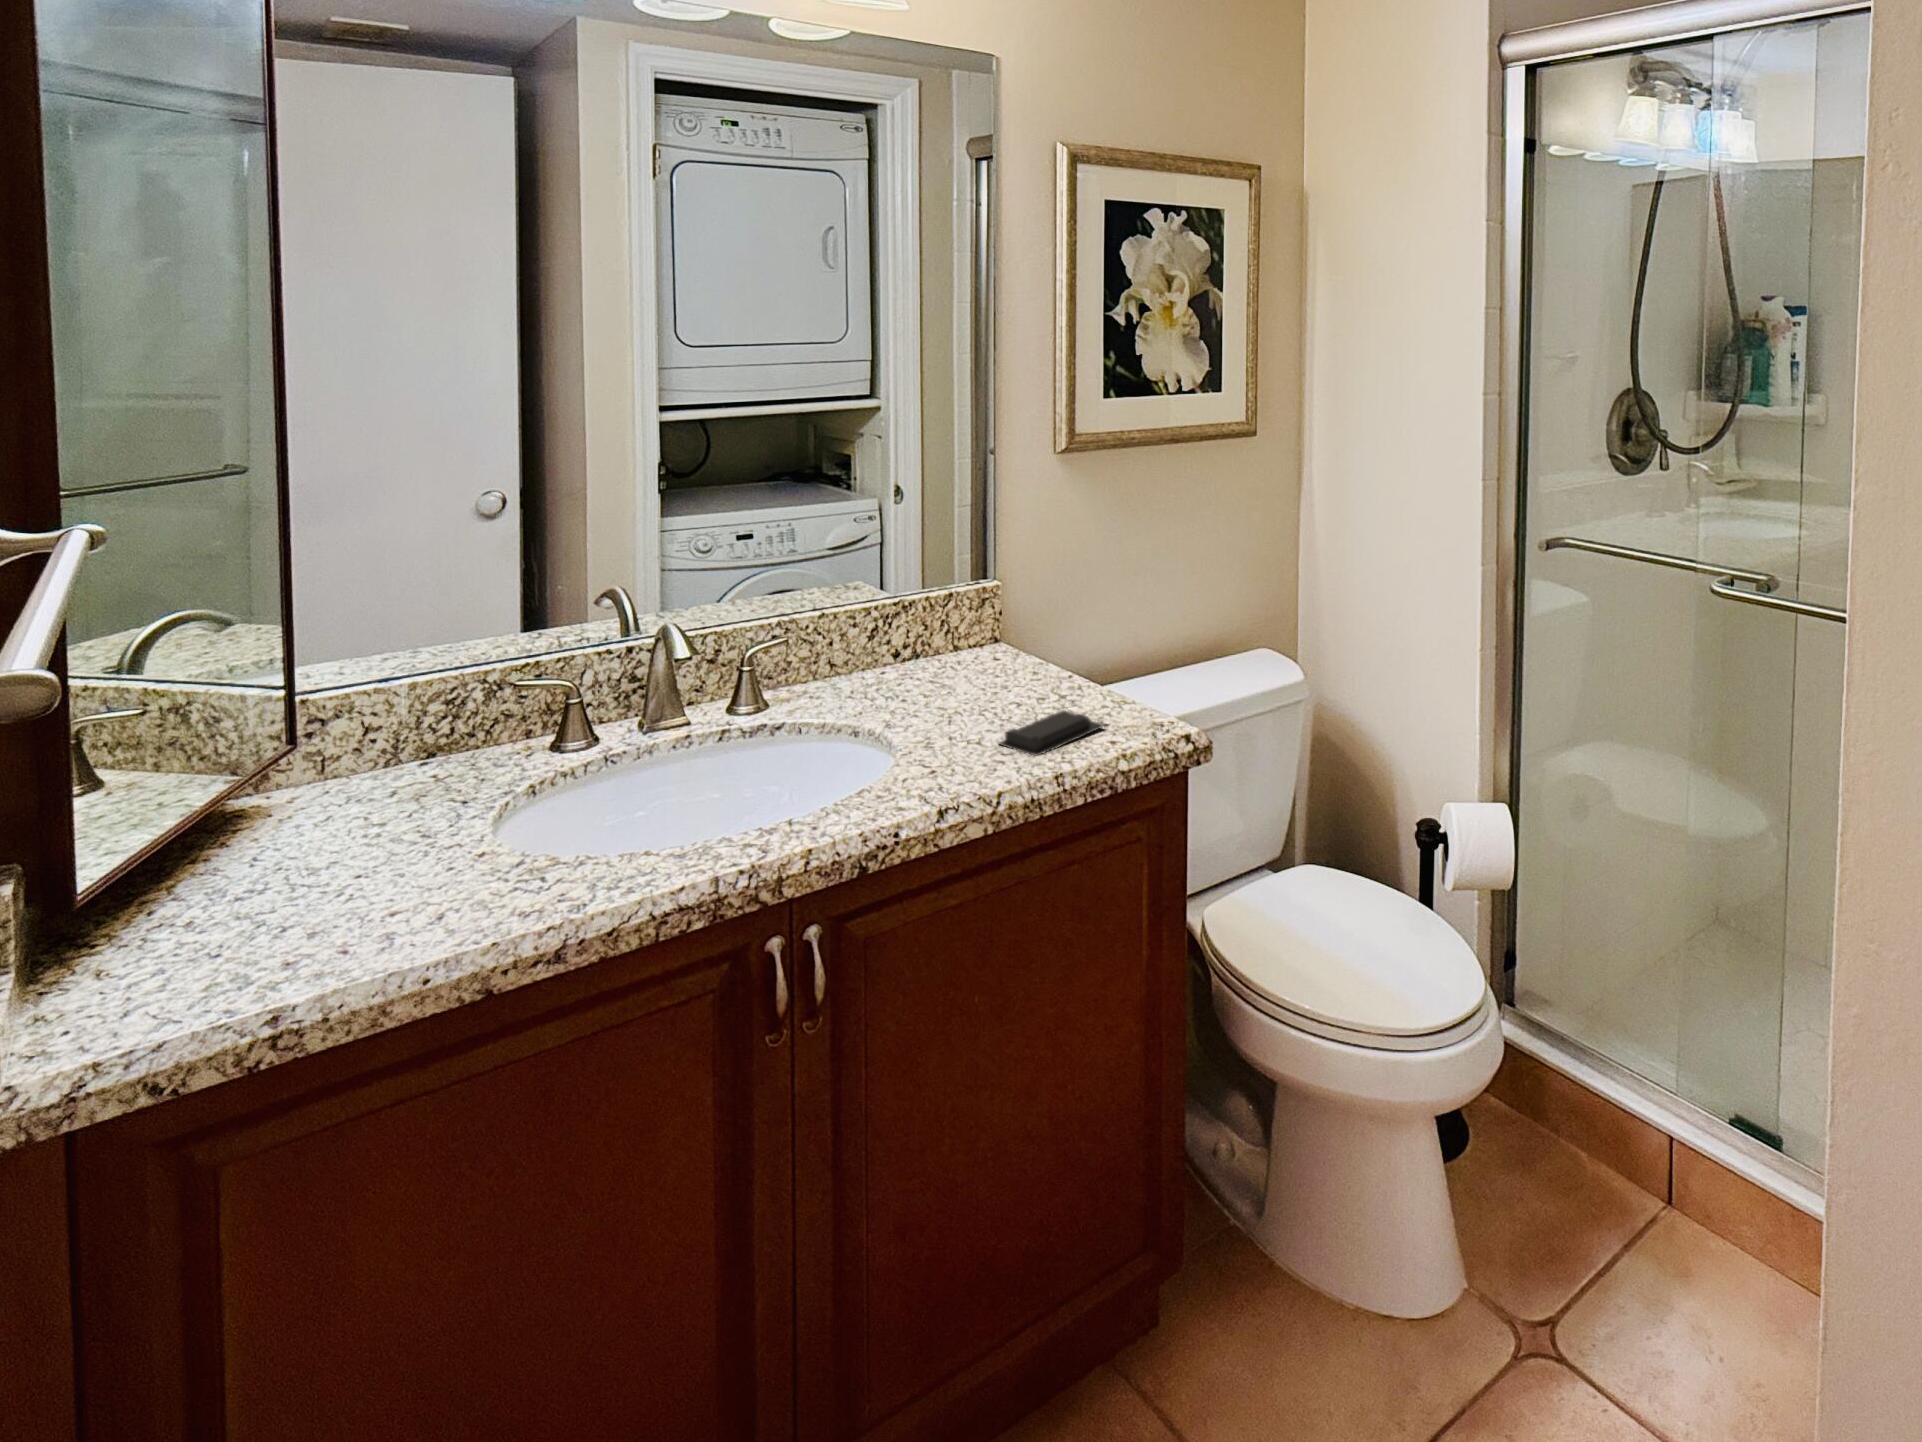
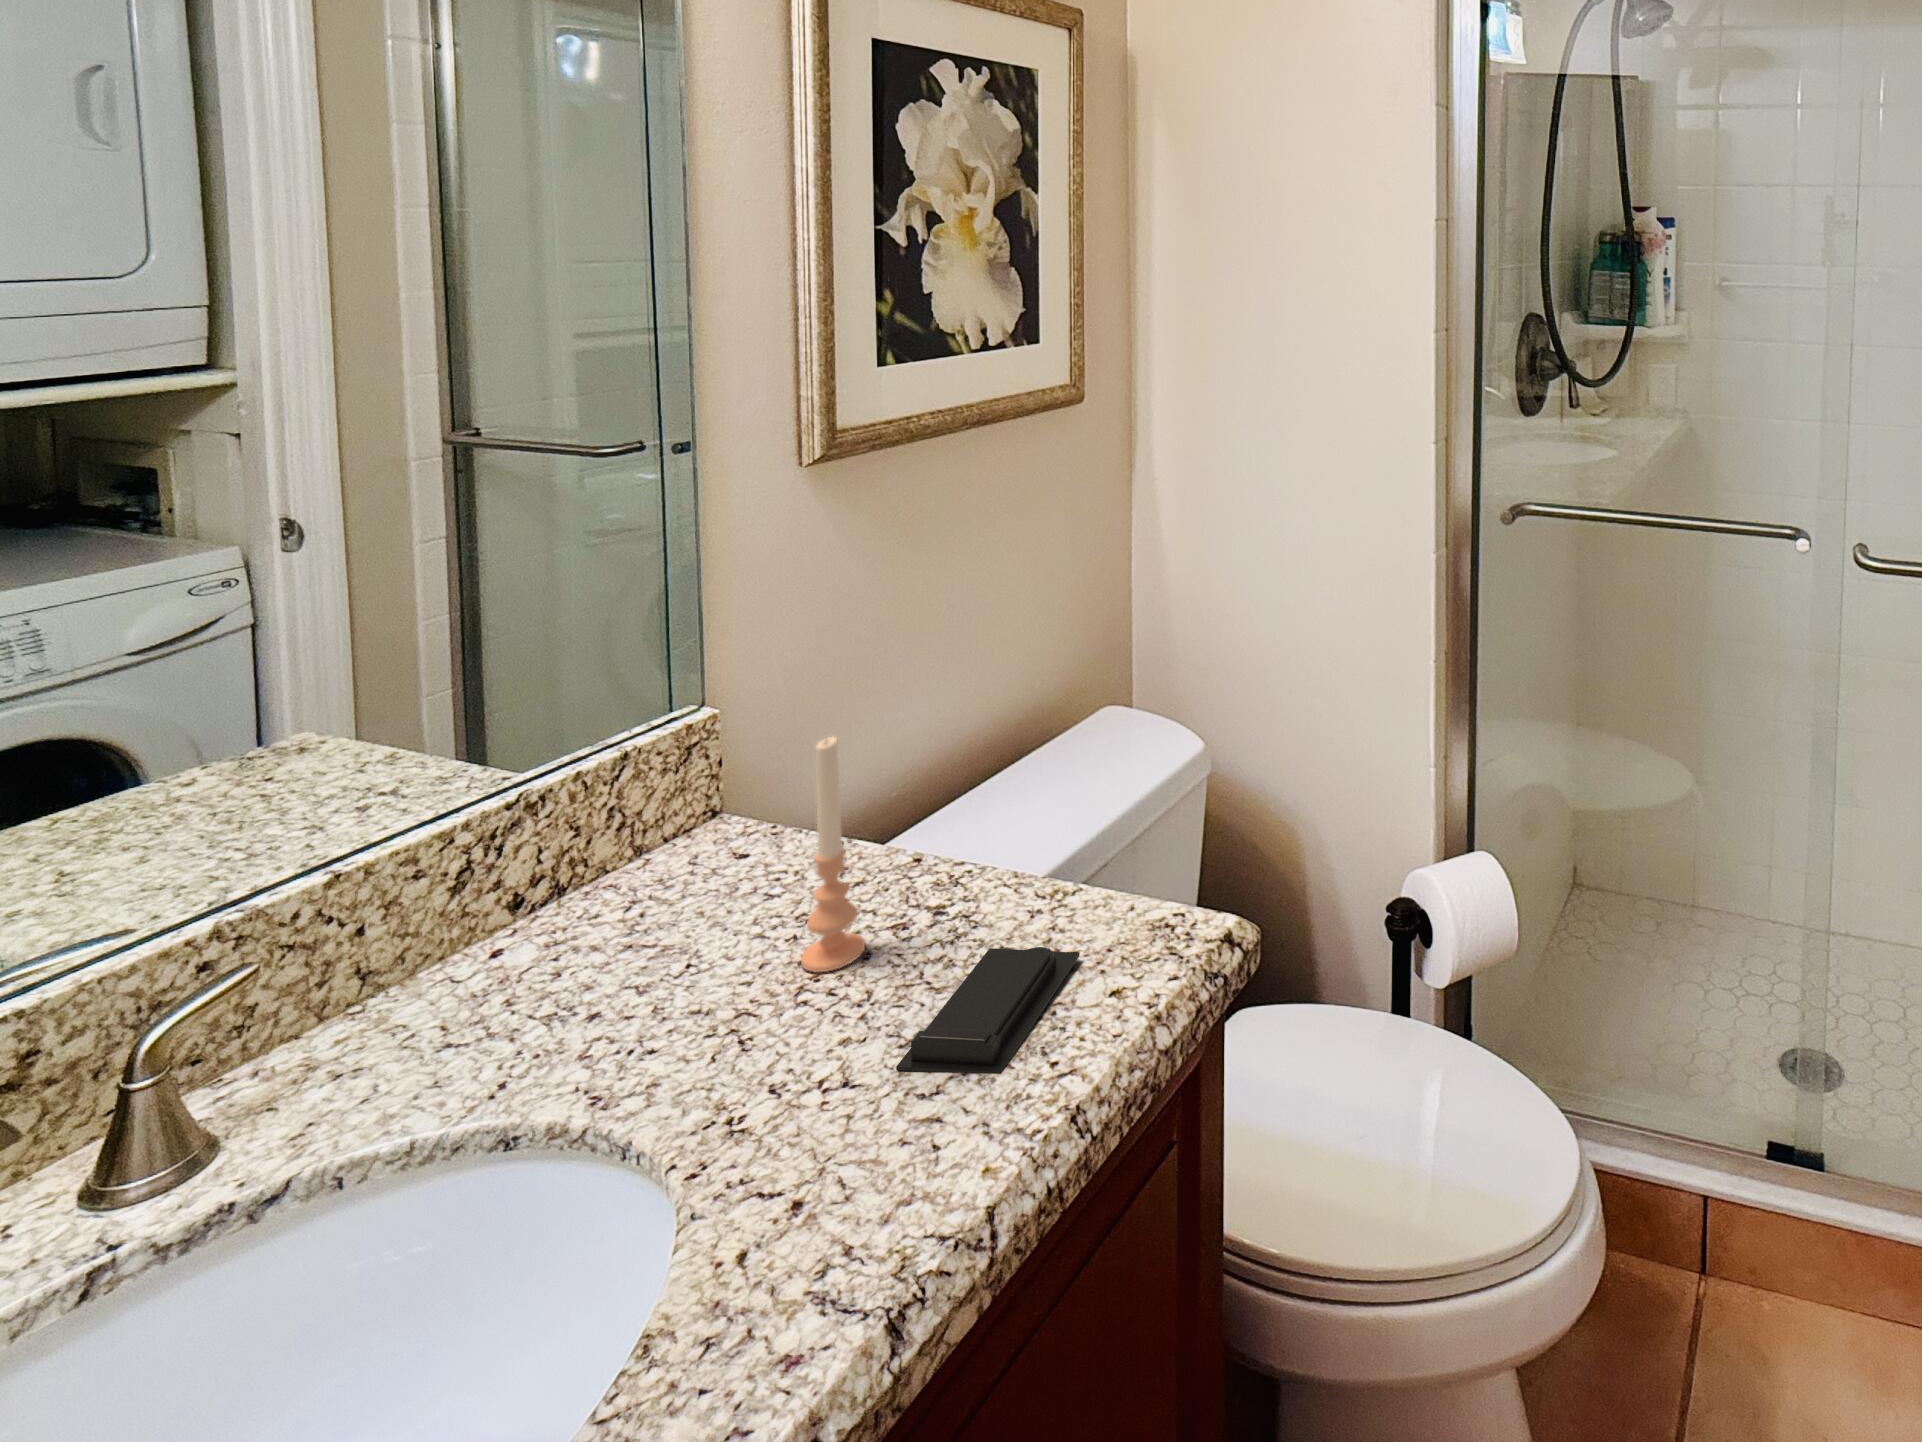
candle: none [990,585,1020,708] -> present [801,737,865,973]

